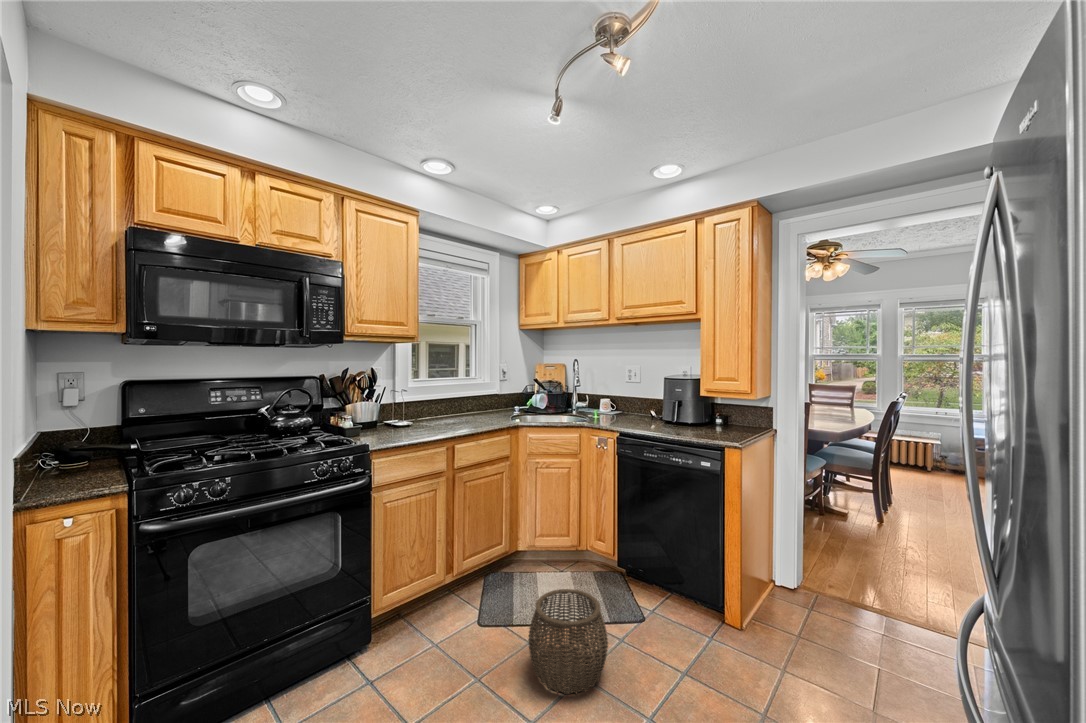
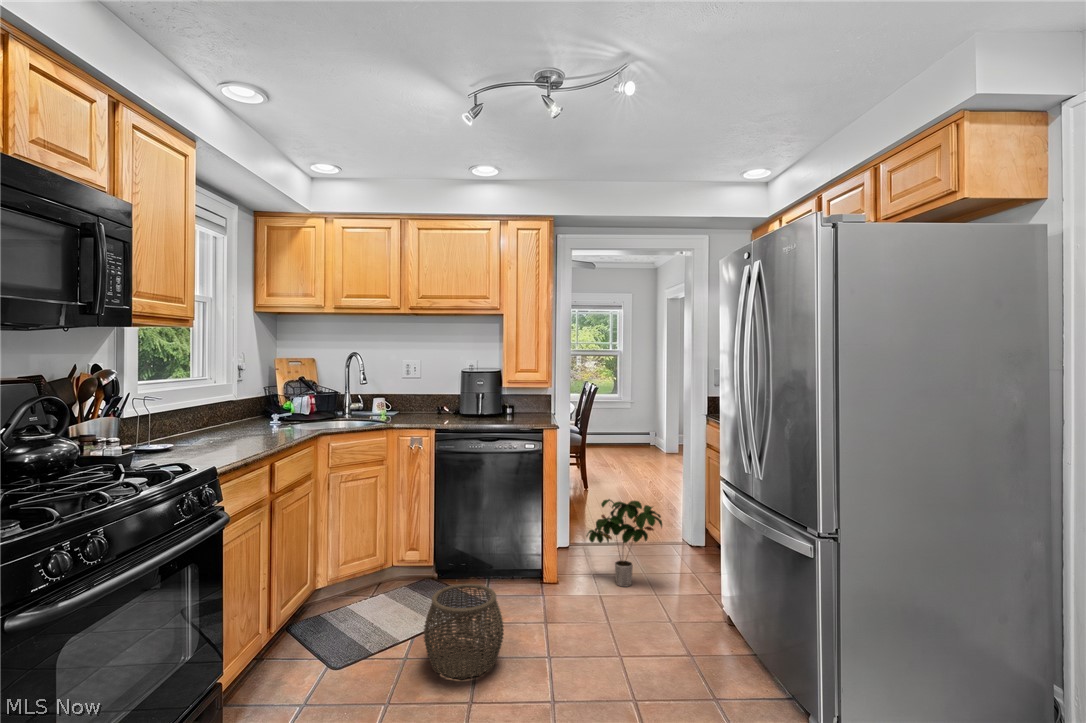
potted plant: none [786,543,893,668] -> present [586,499,662,587]

